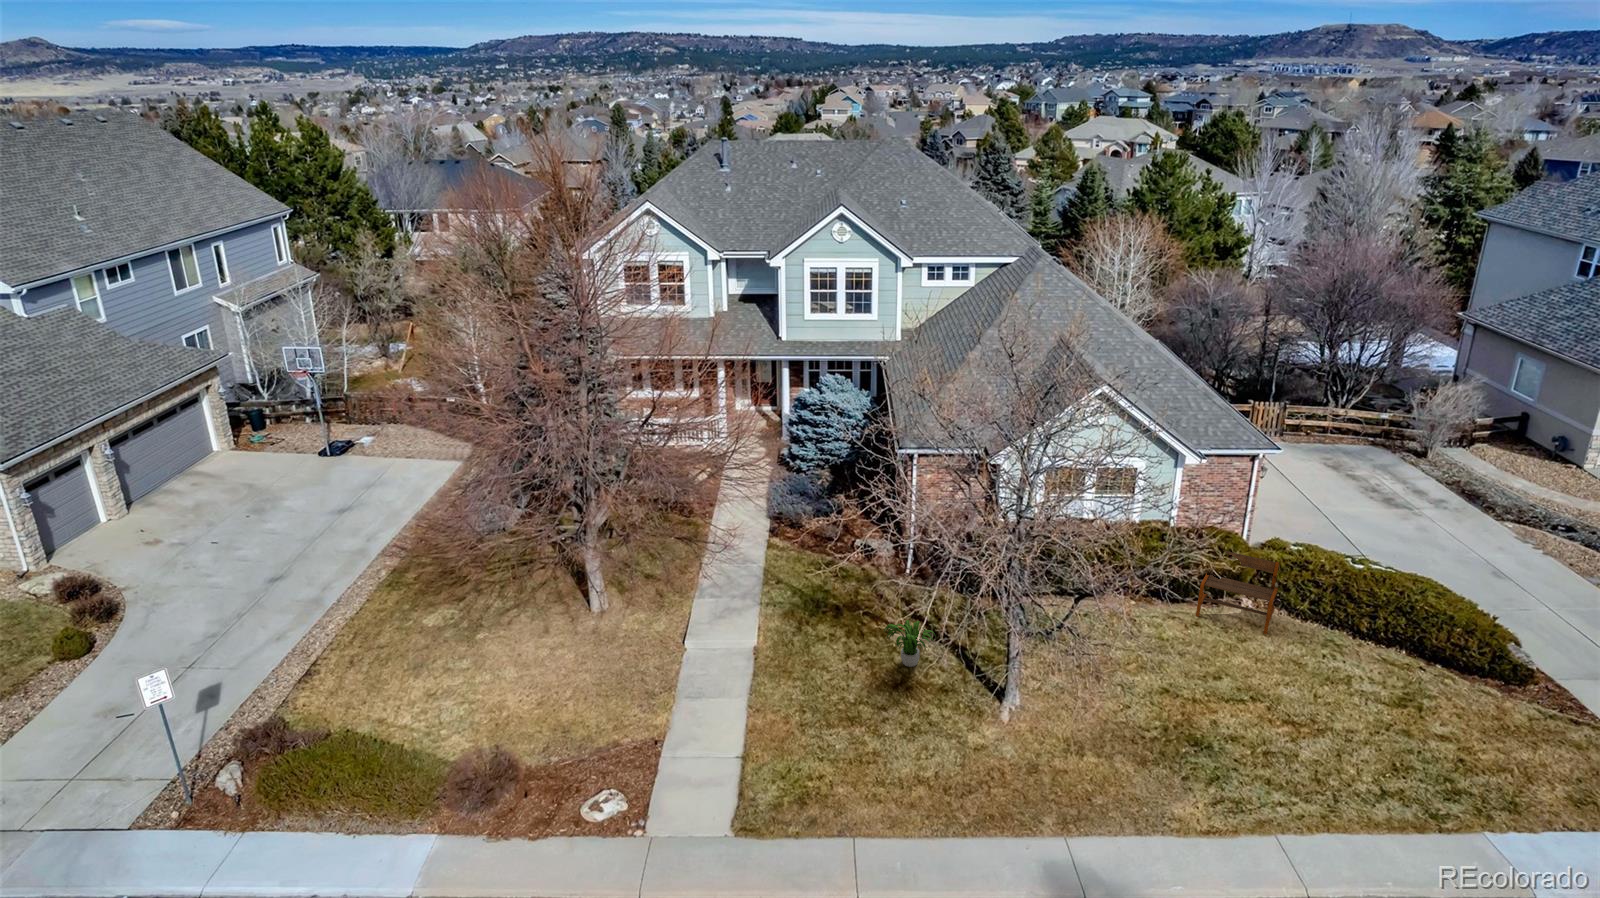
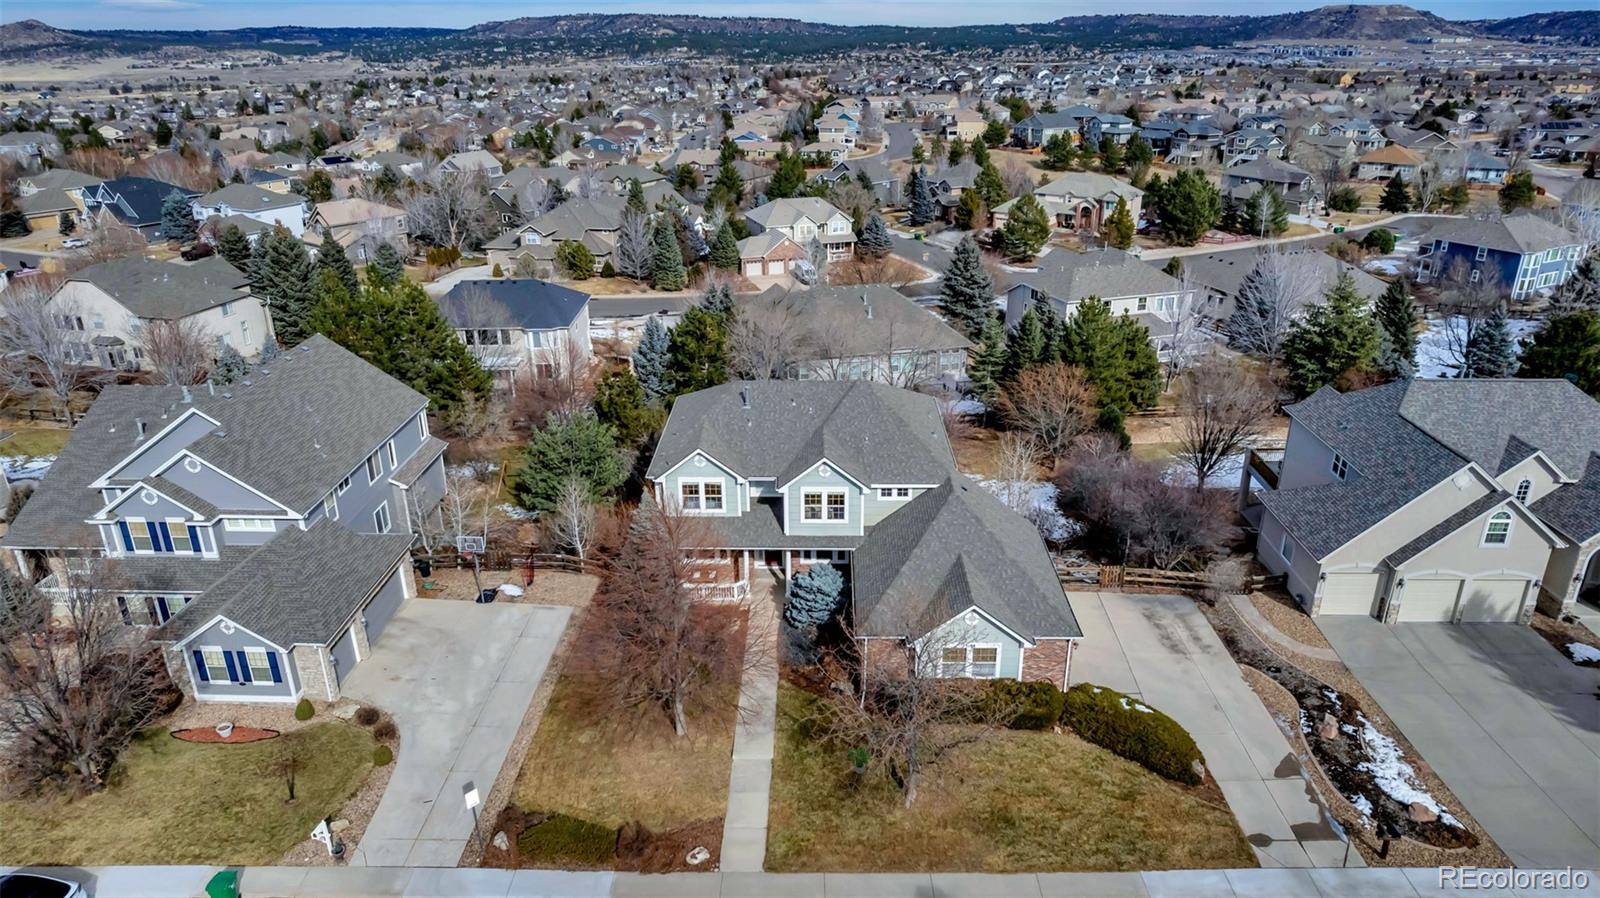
bench: present [1196,551,1279,634] -> none [1025,702,1070,754]

